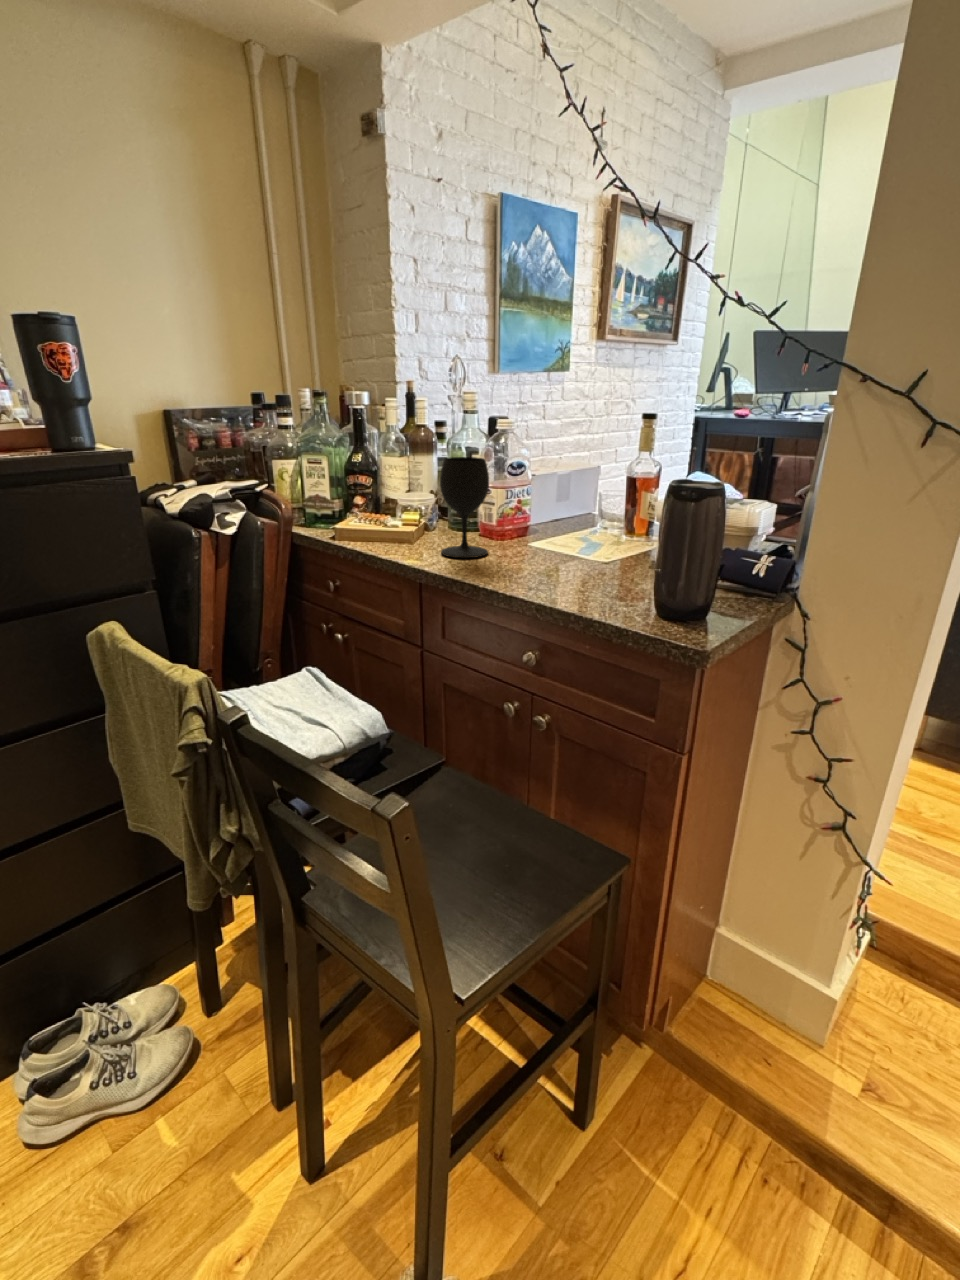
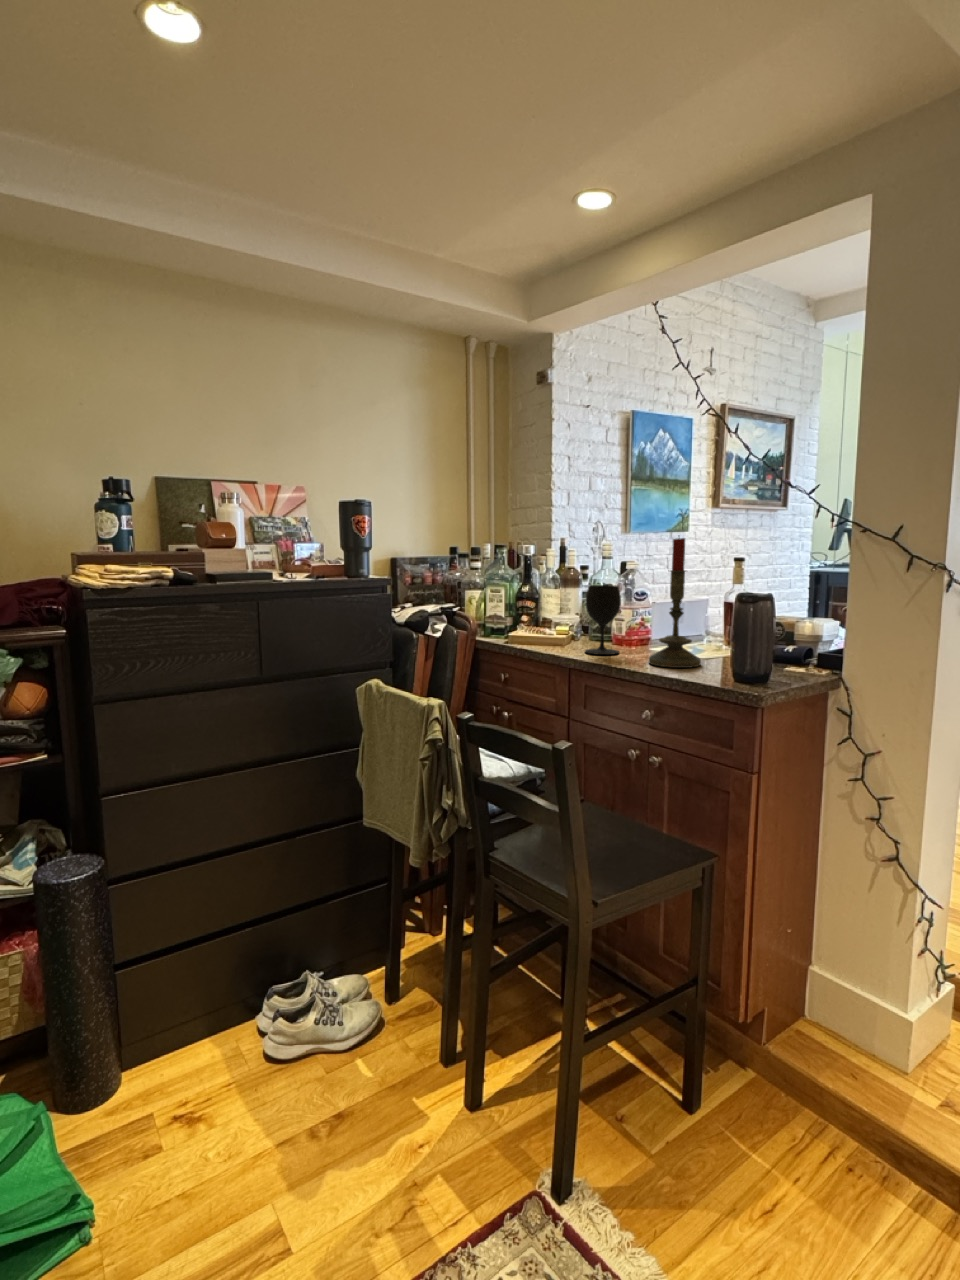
candle: none [528,385,598,582] -> present [649,538,701,668]

